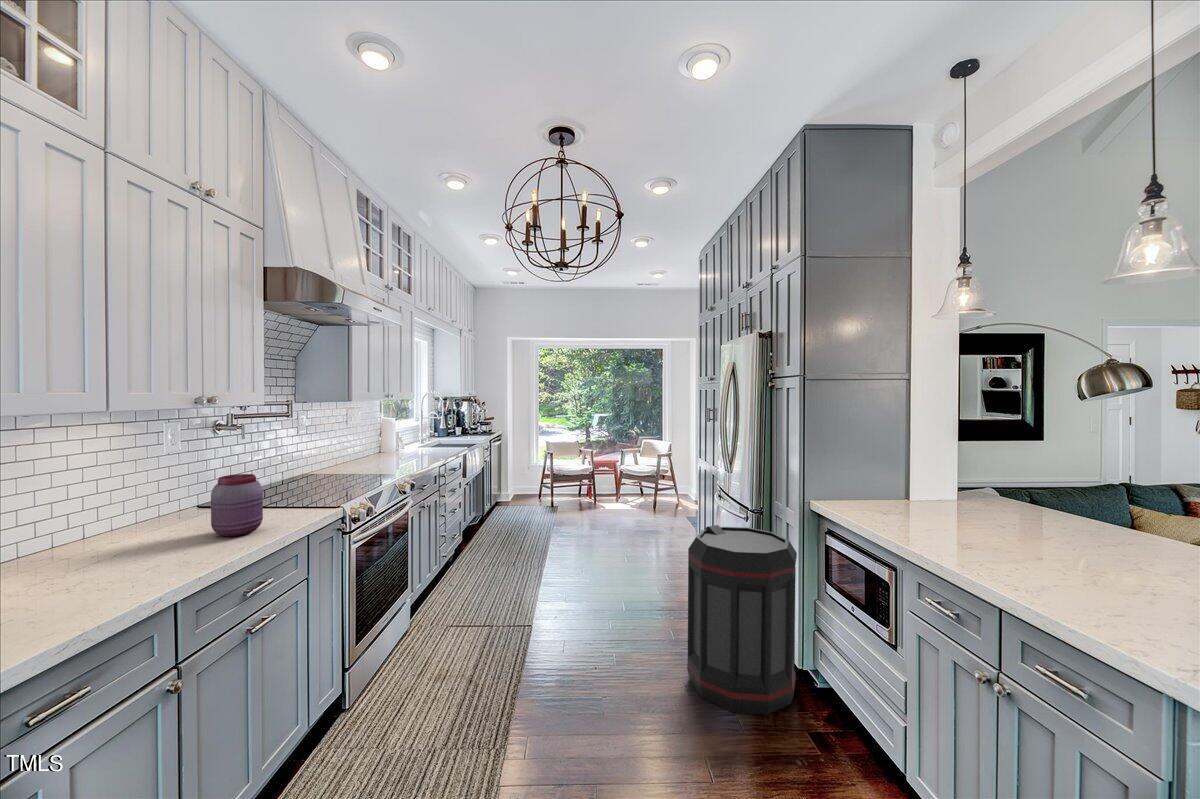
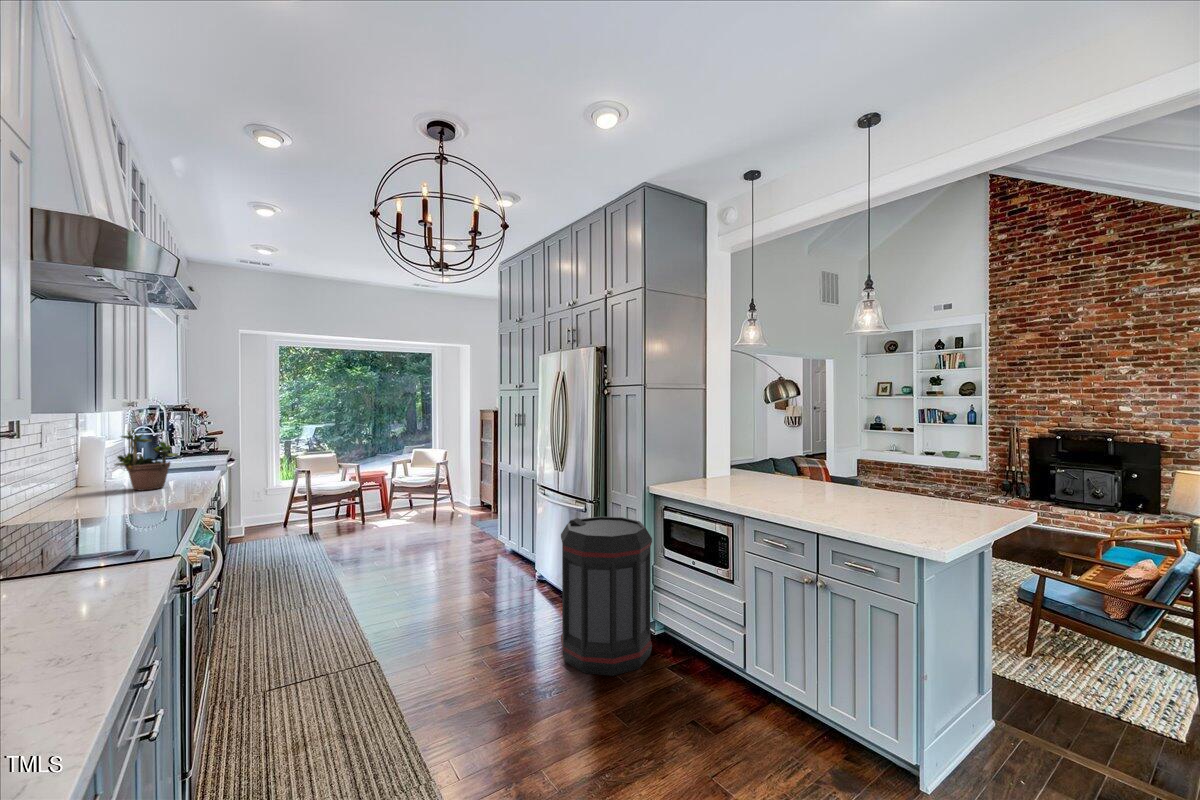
potted plant: none [379,409,416,458] -> present [115,430,178,491]
jar: present [211,474,263,536] -> none [40,521,126,615]

